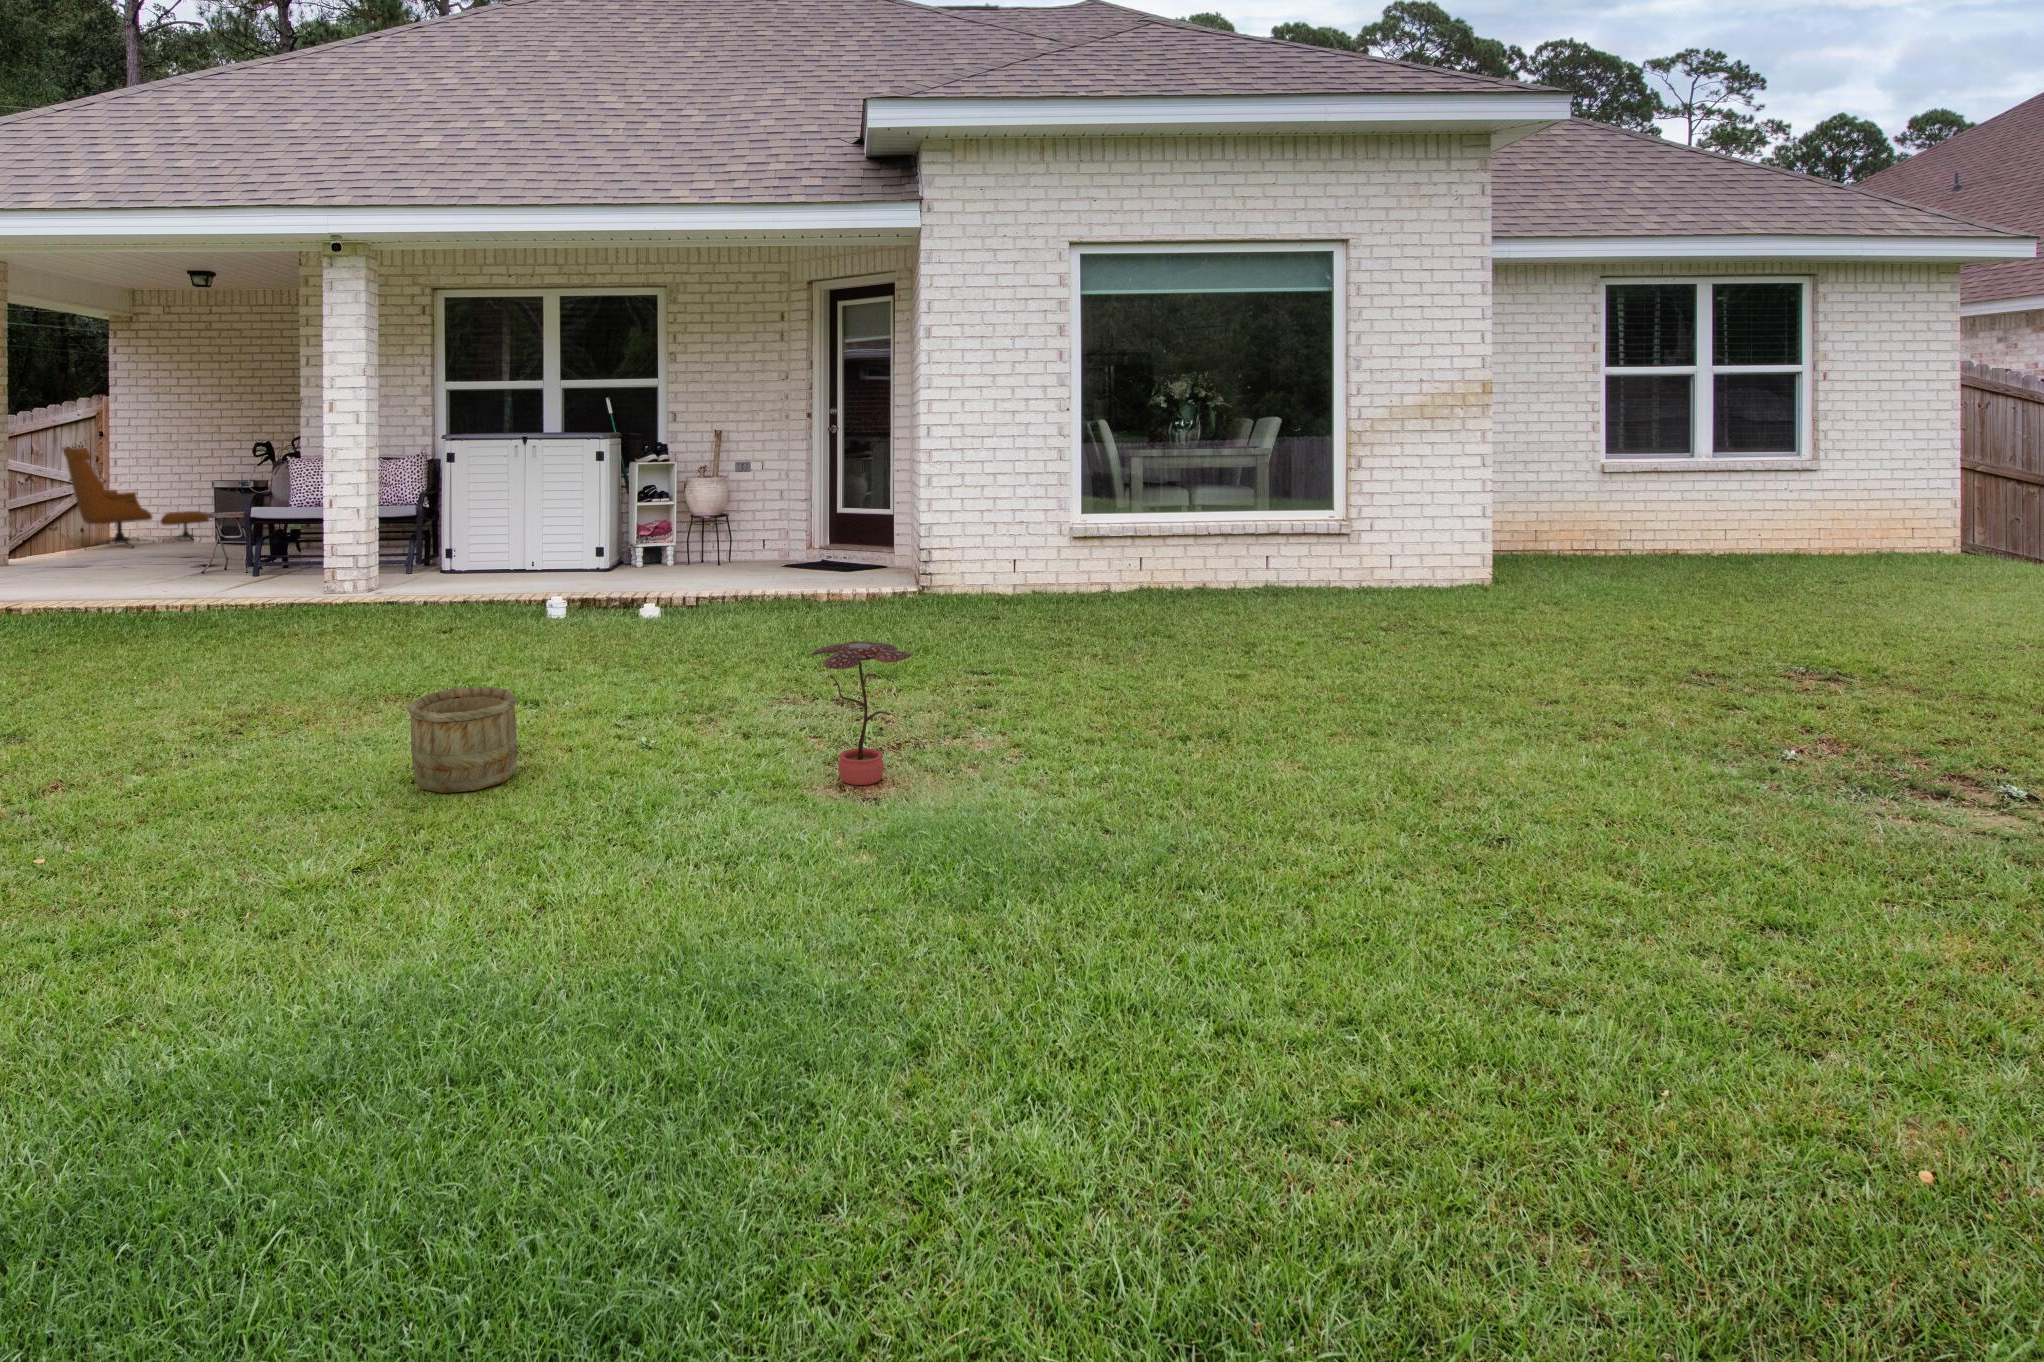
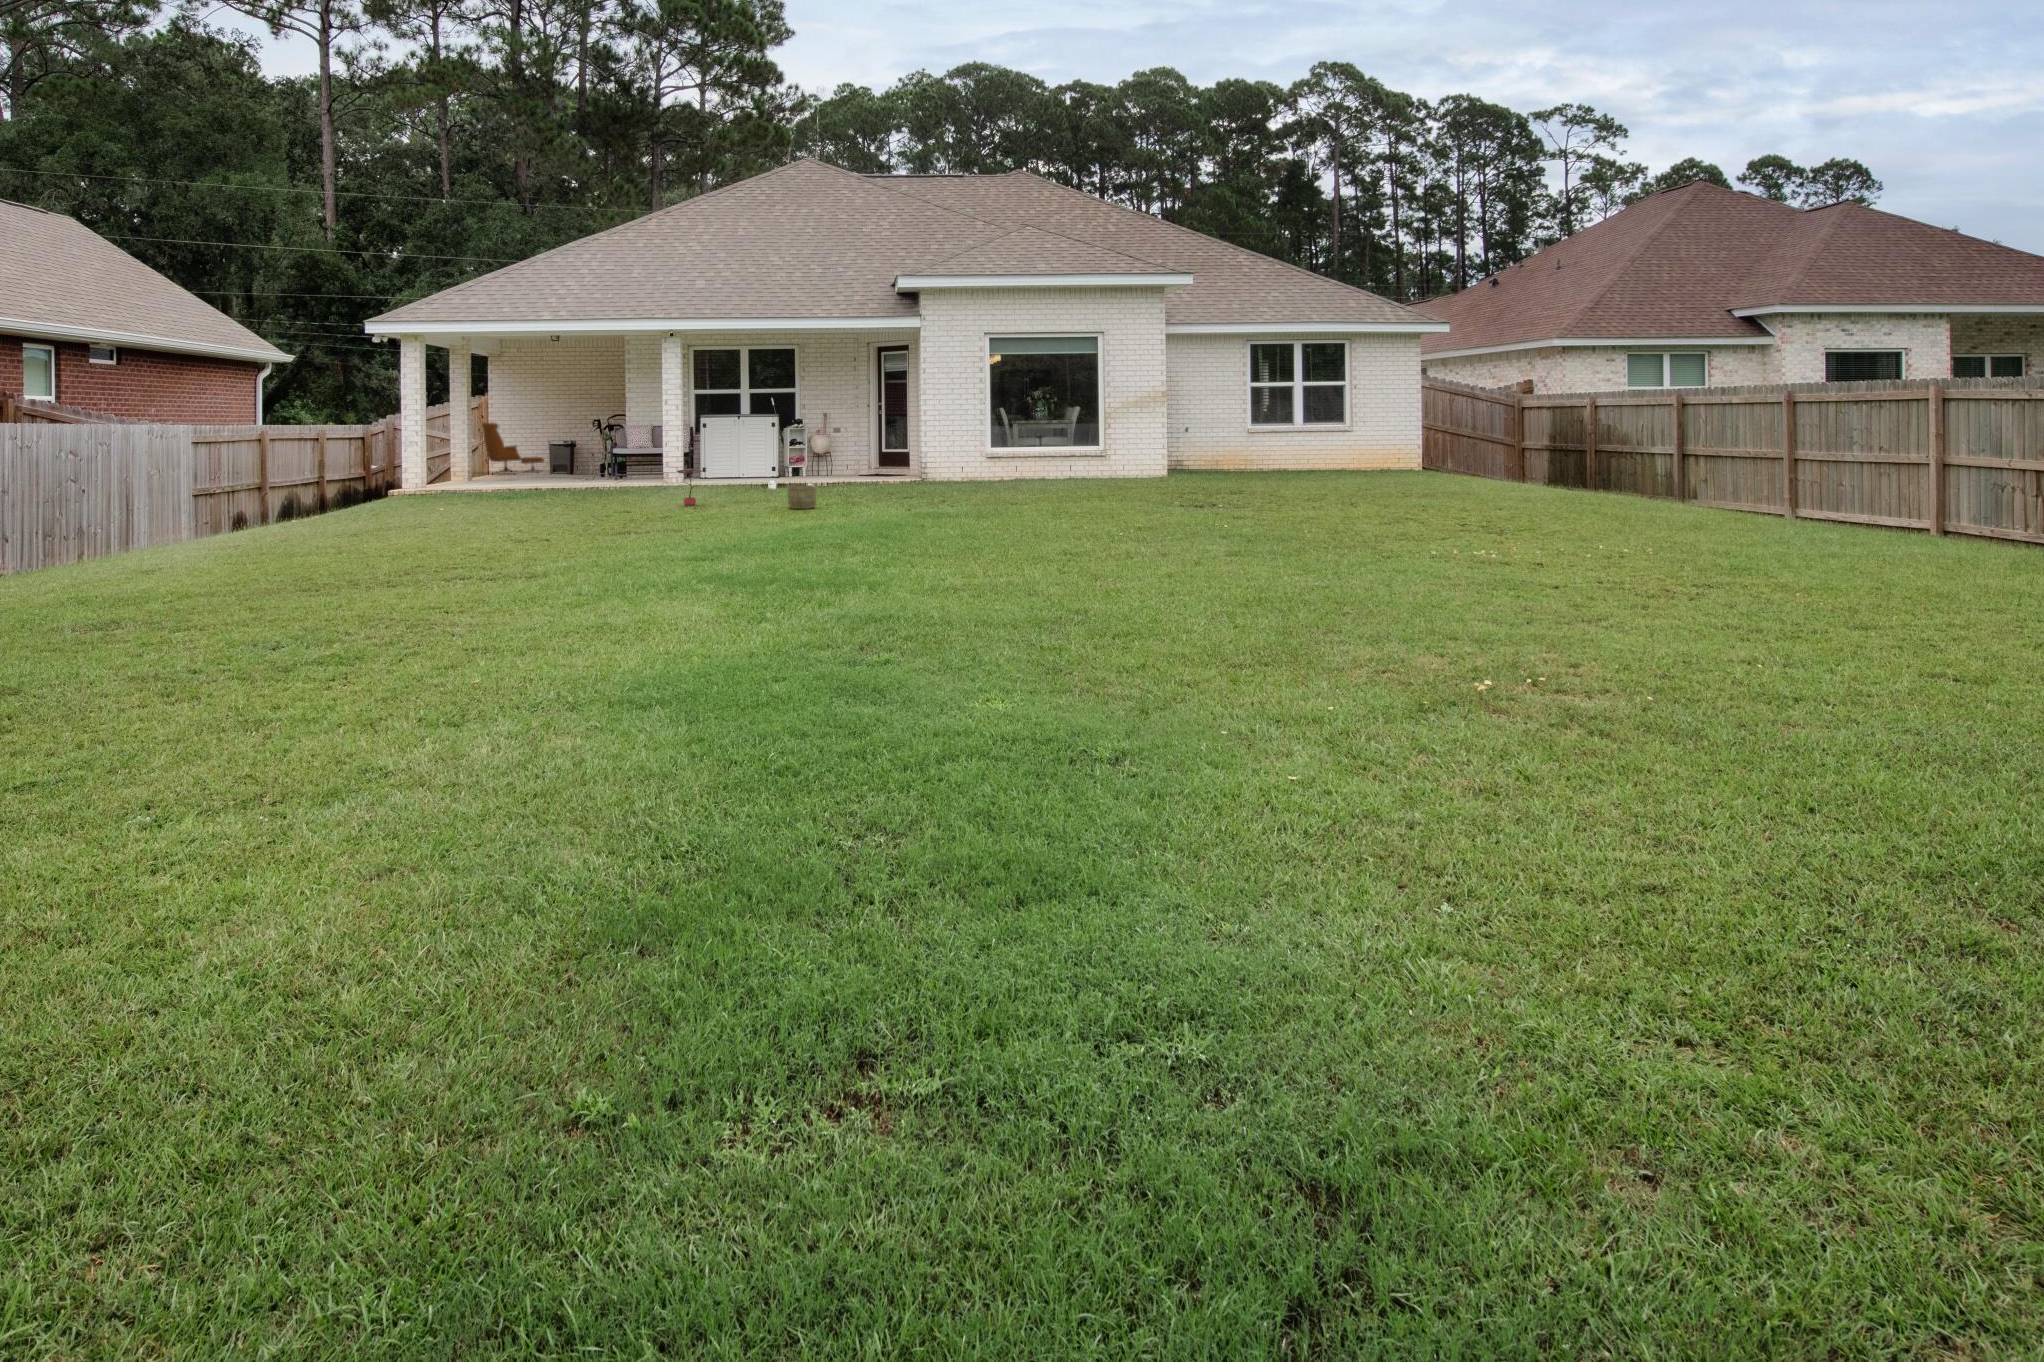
potted plant: present [811,641,911,785] -> present [677,469,702,505]

